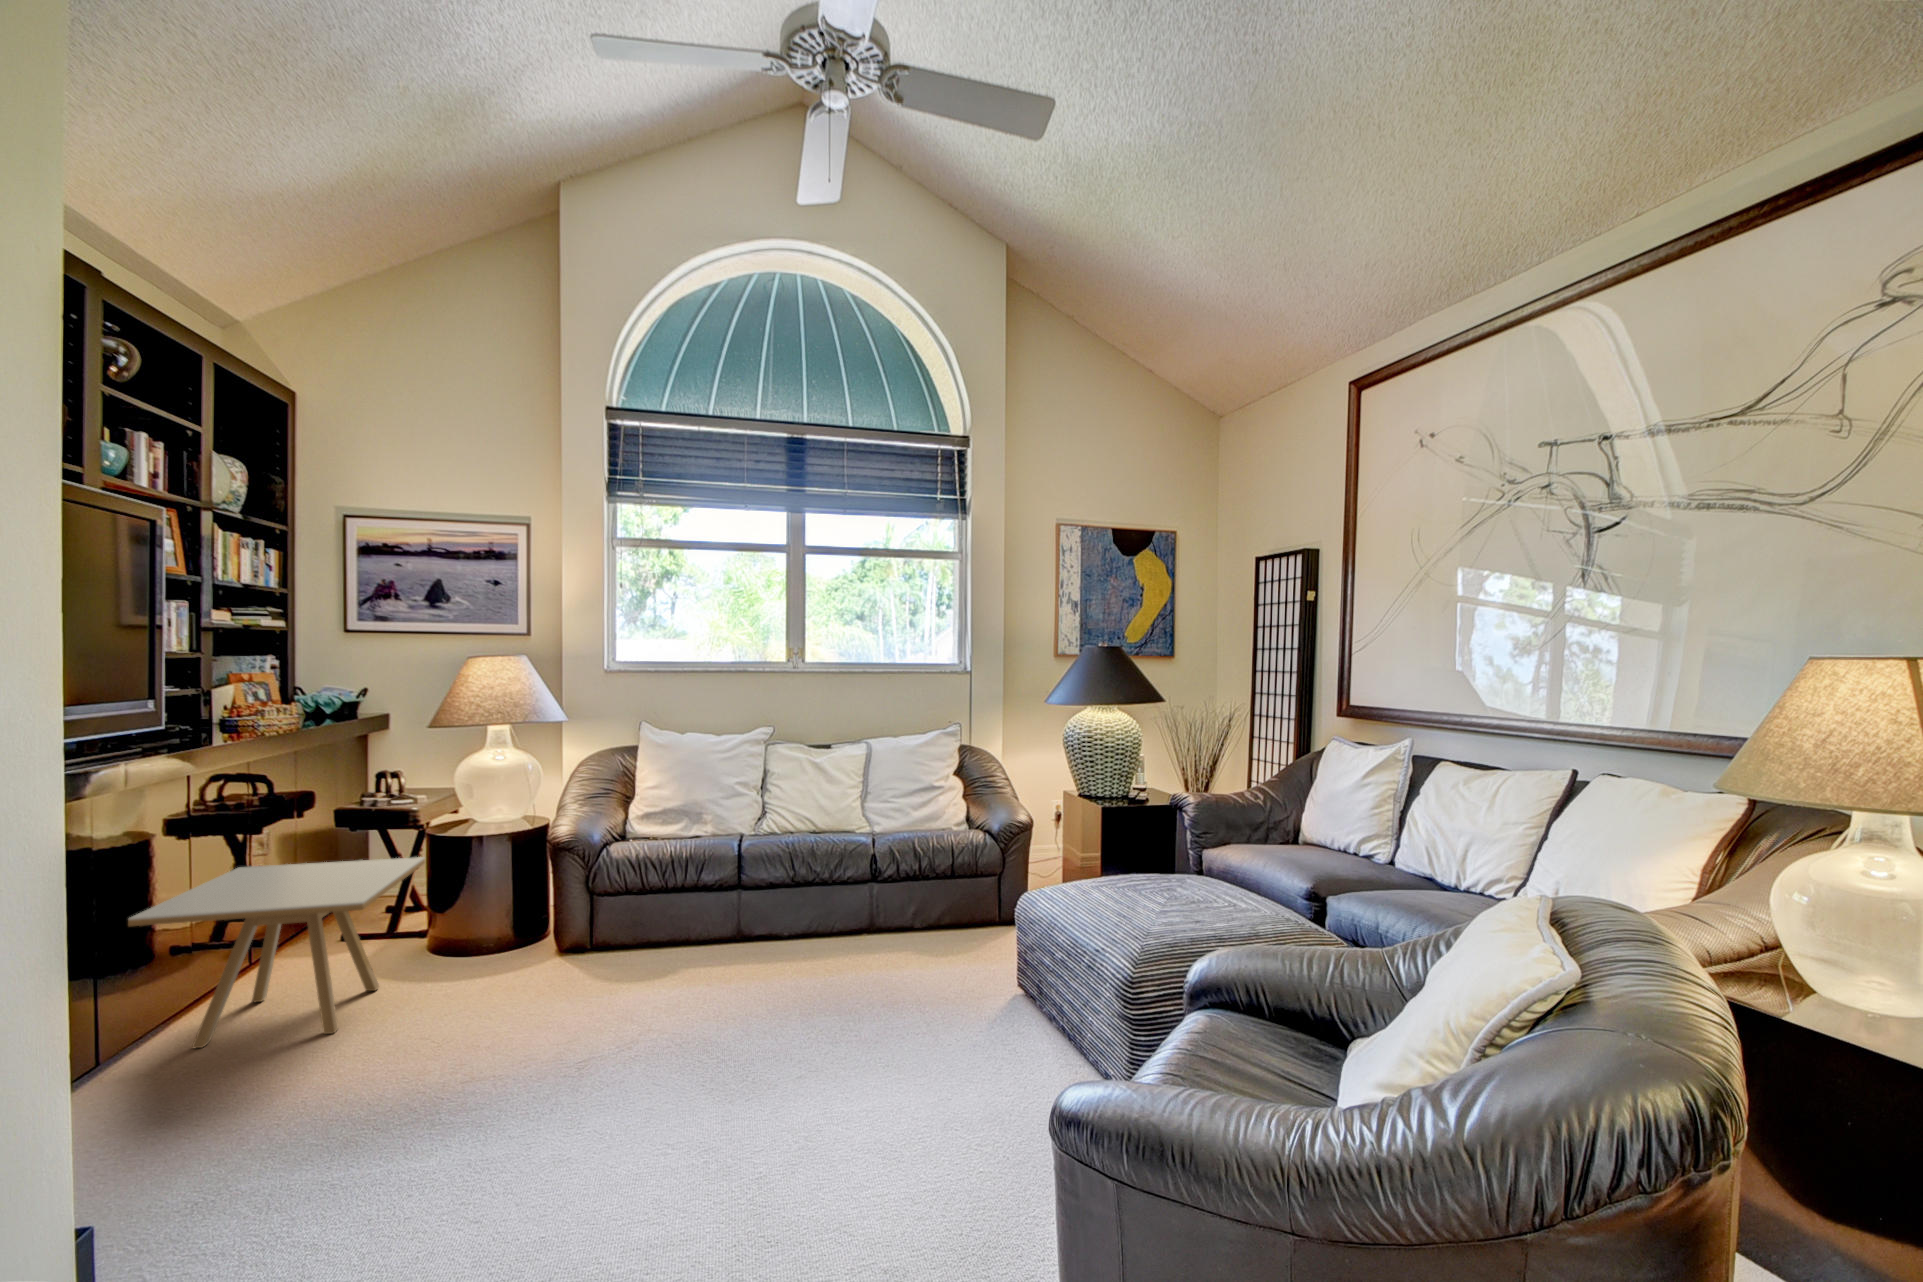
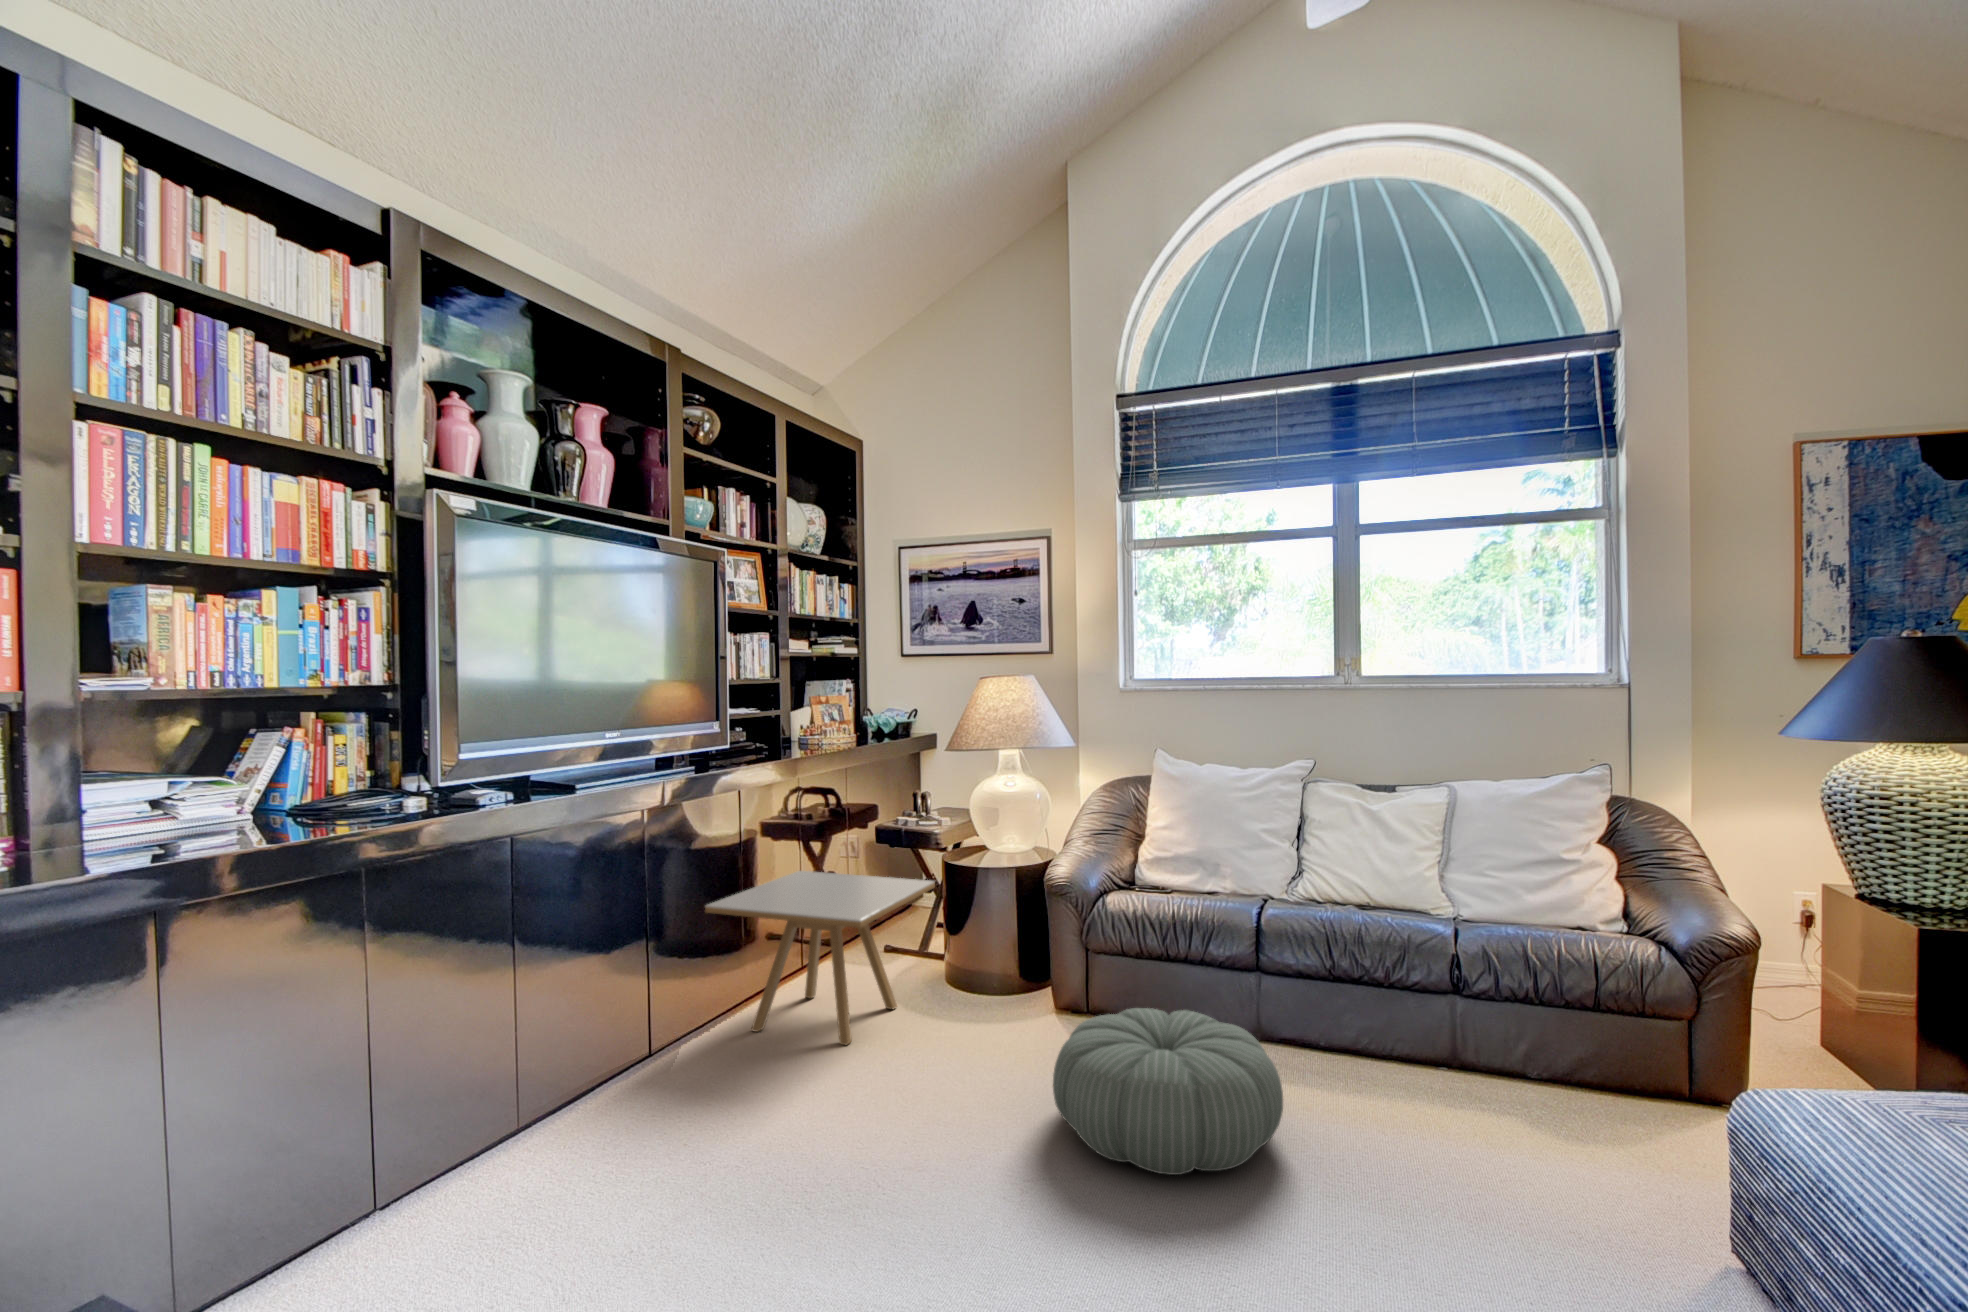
pouf: none [589,927,775,1052] -> present [1053,1008,1283,1175]

